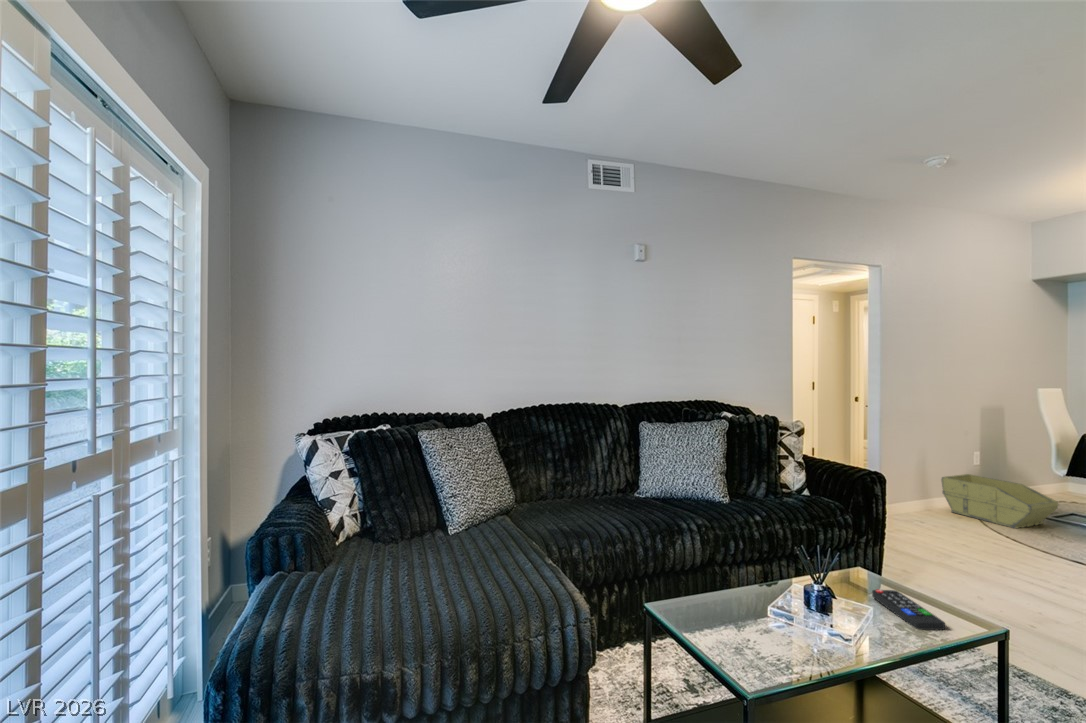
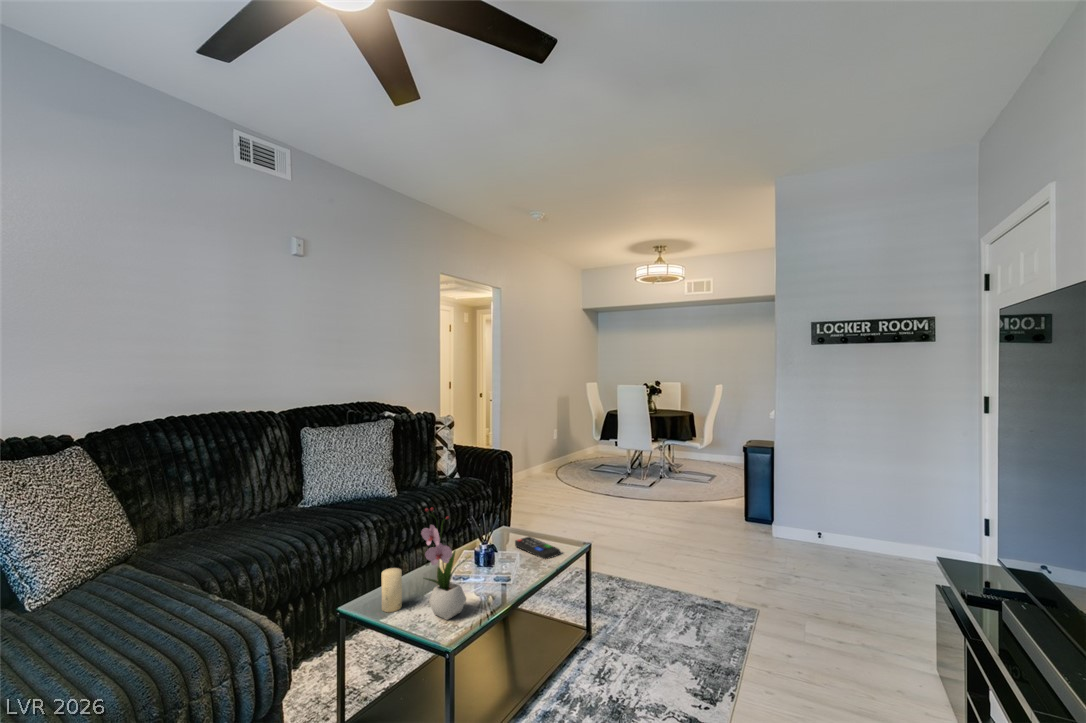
storage bin: present [941,474,1058,529] -> none [538,446,600,480]
flower arrangement: none [727,525,790,661] -> present [421,508,466,620]
candle: none [689,580,710,628] -> present [382,568,402,612]

